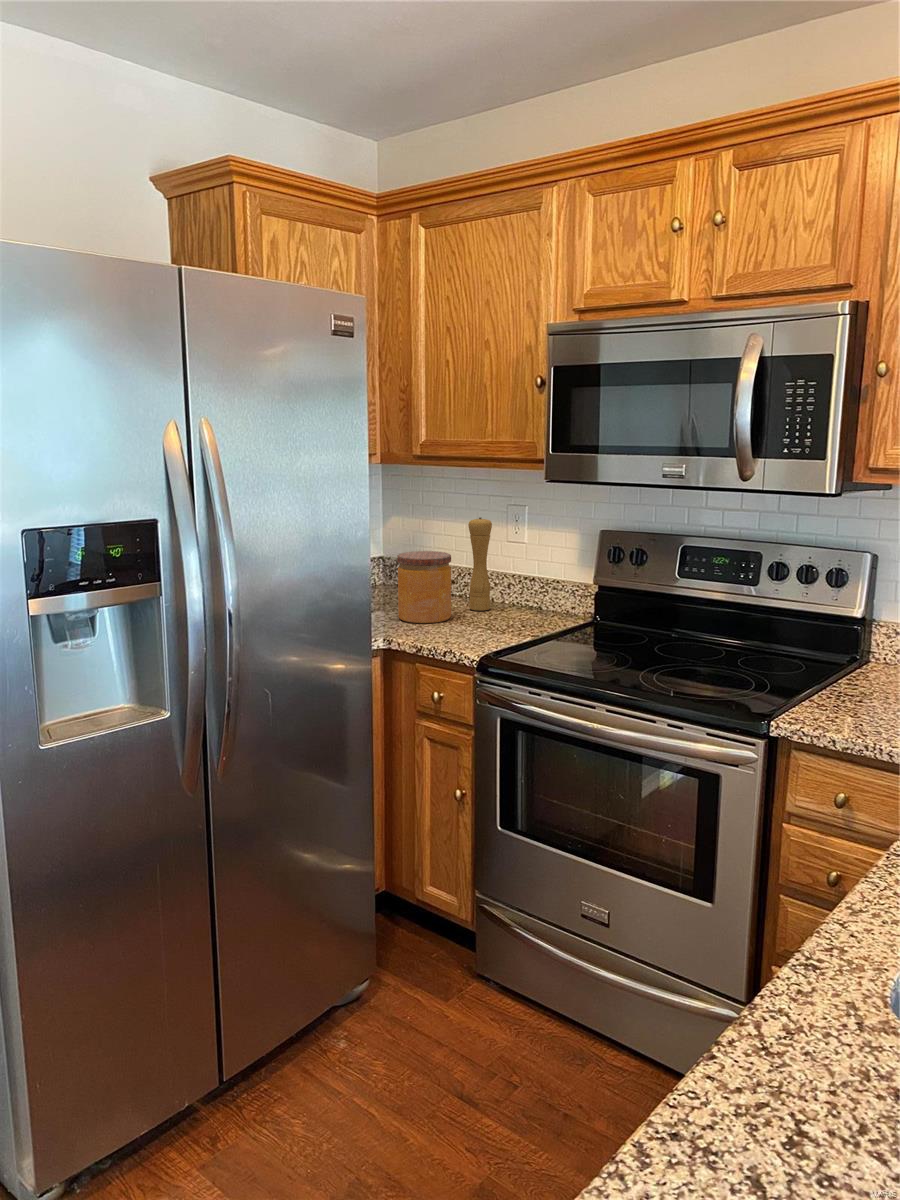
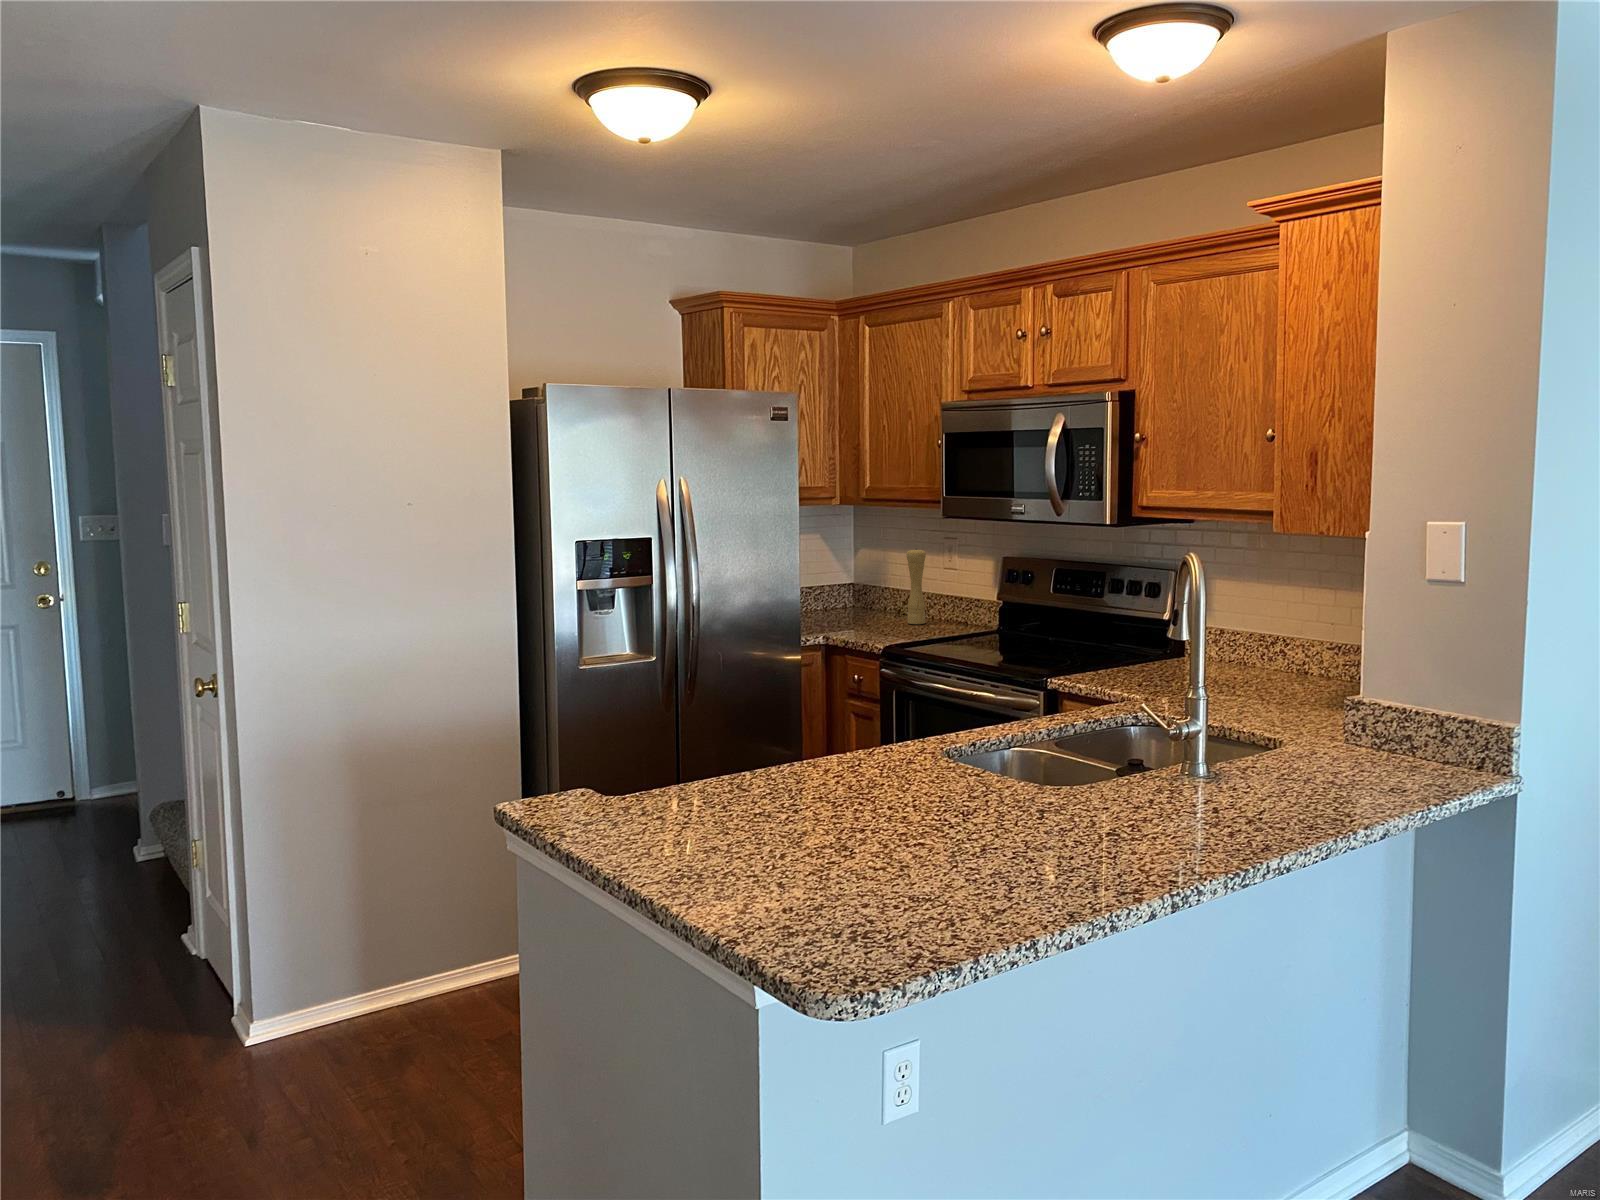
jar: present [397,551,451,623] -> none [845,575,888,630]

